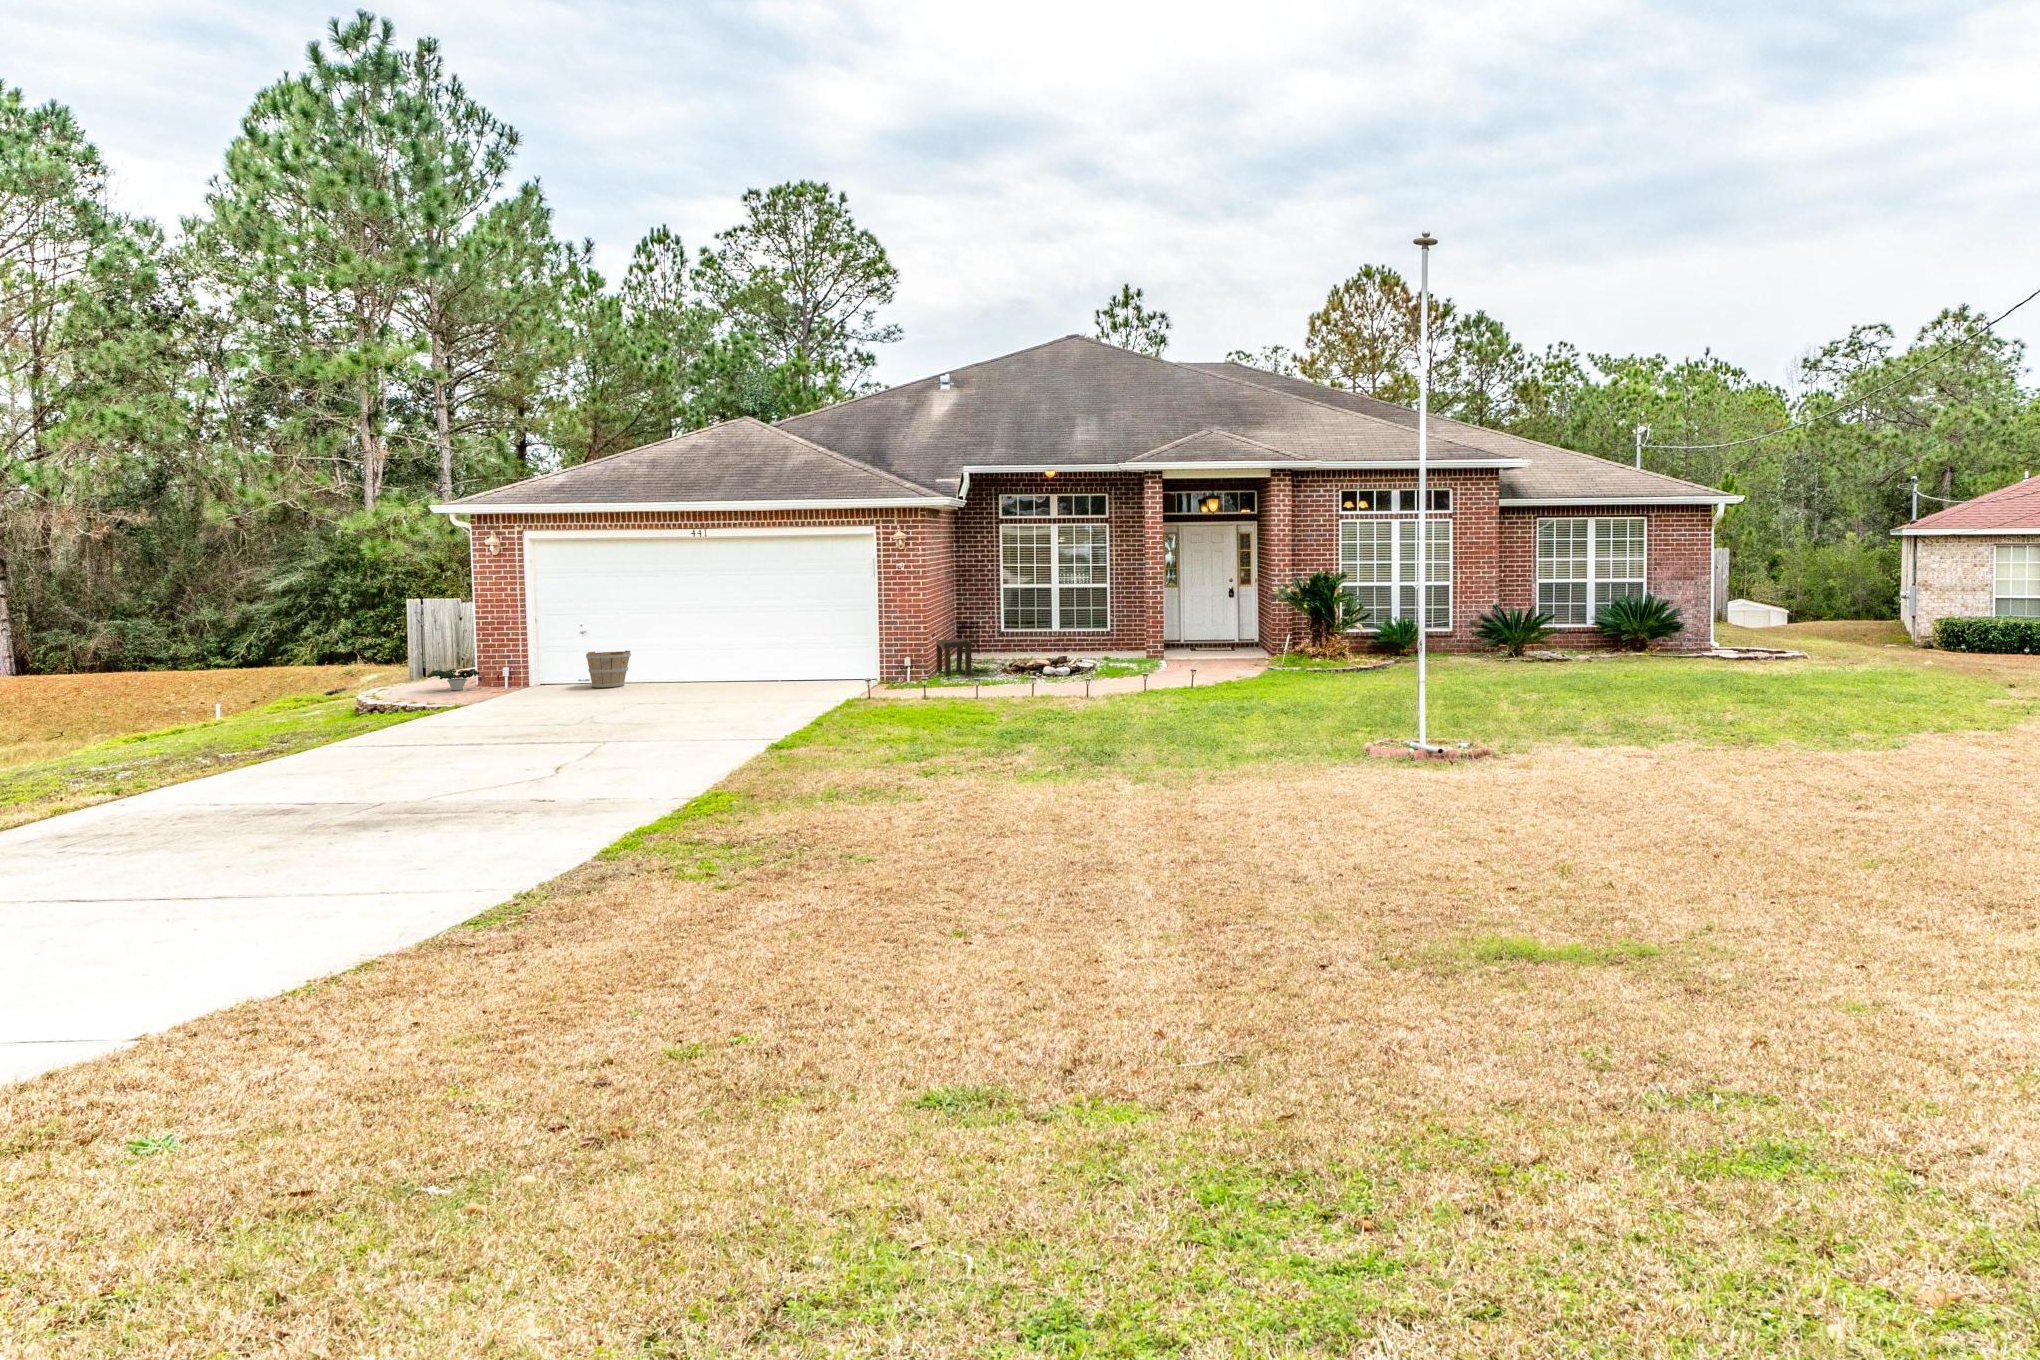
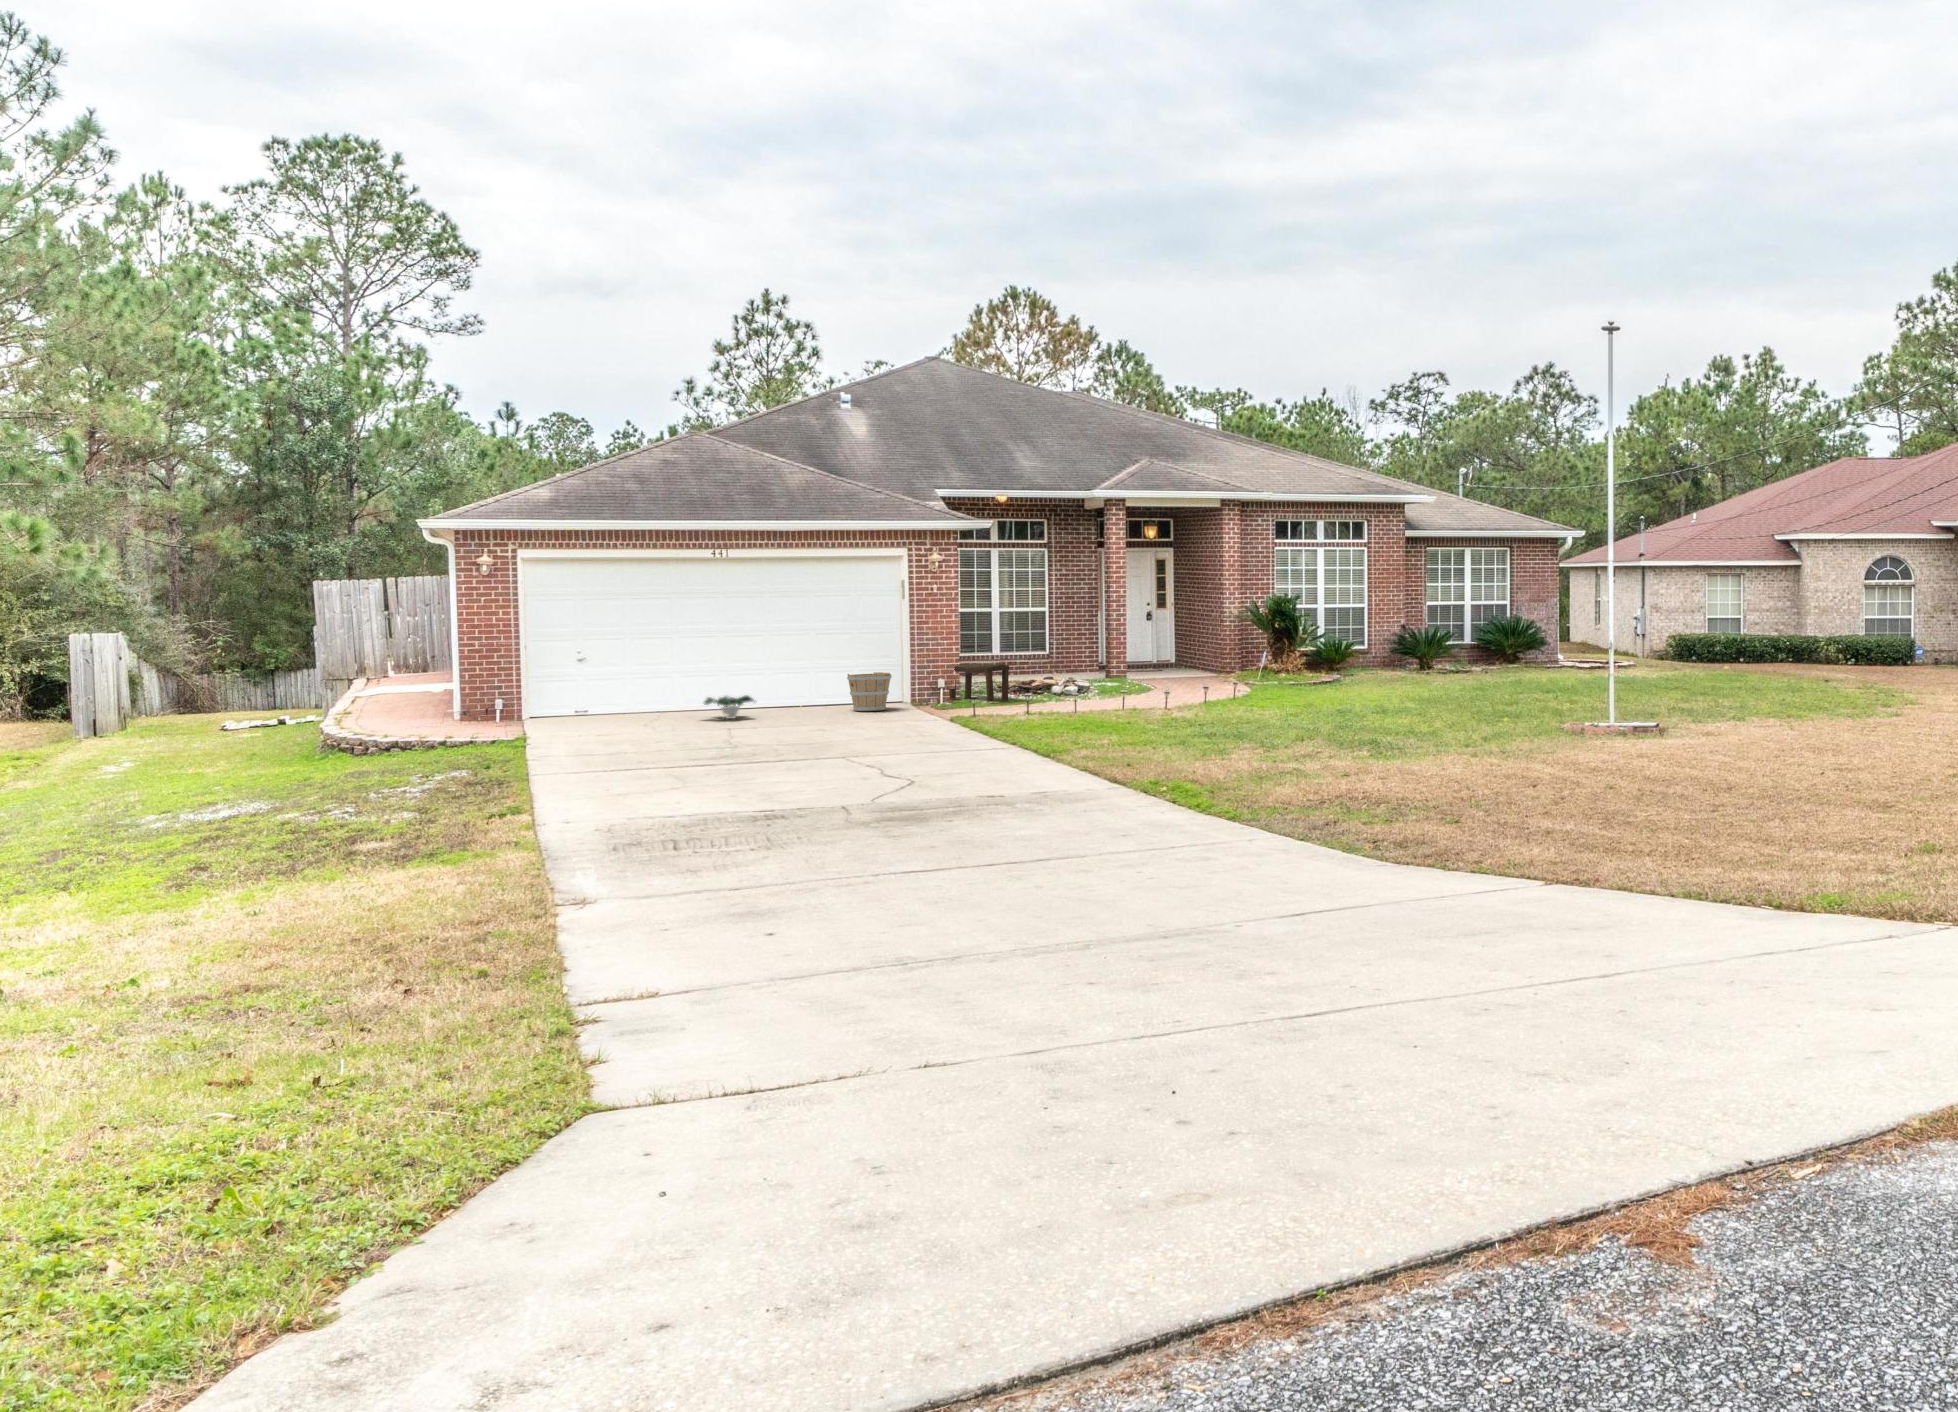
wooden bucket: present [586,651,631,688] -> present [847,672,892,711]
potted plant: present [427,669,479,690] -> present [704,696,755,719]

